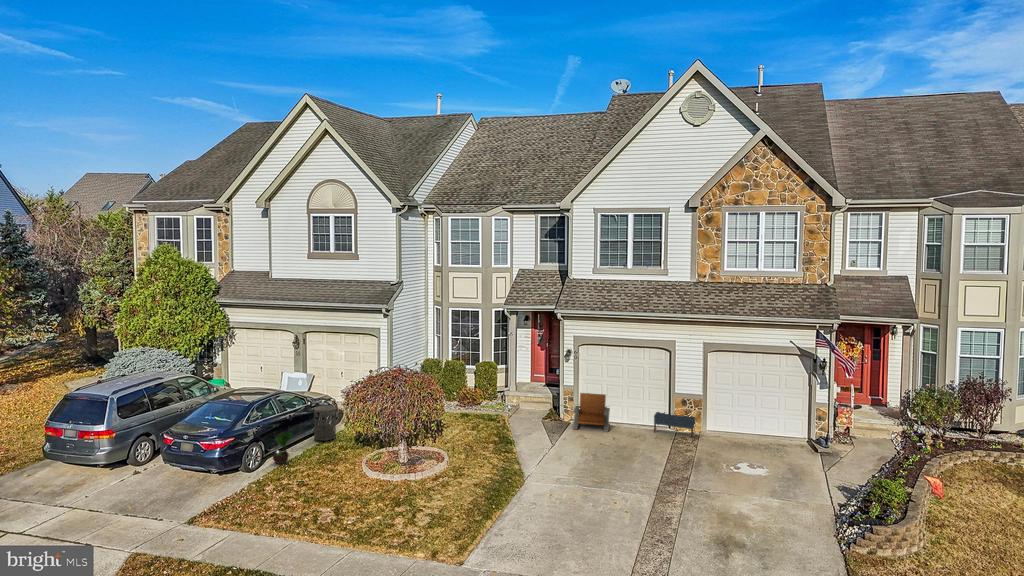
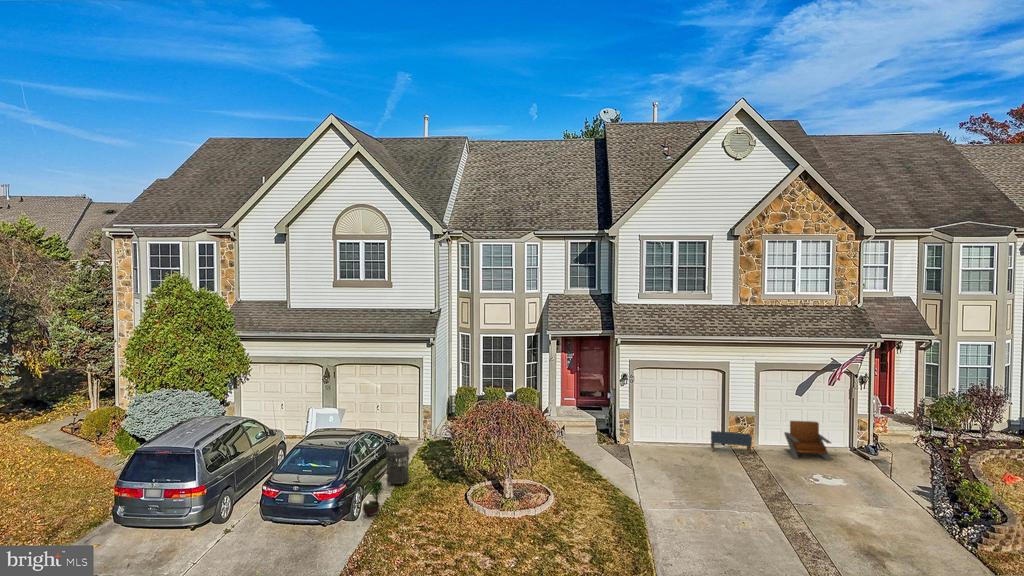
lounge chair: present [573,393,610,432] -> present [784,421,831,461]

